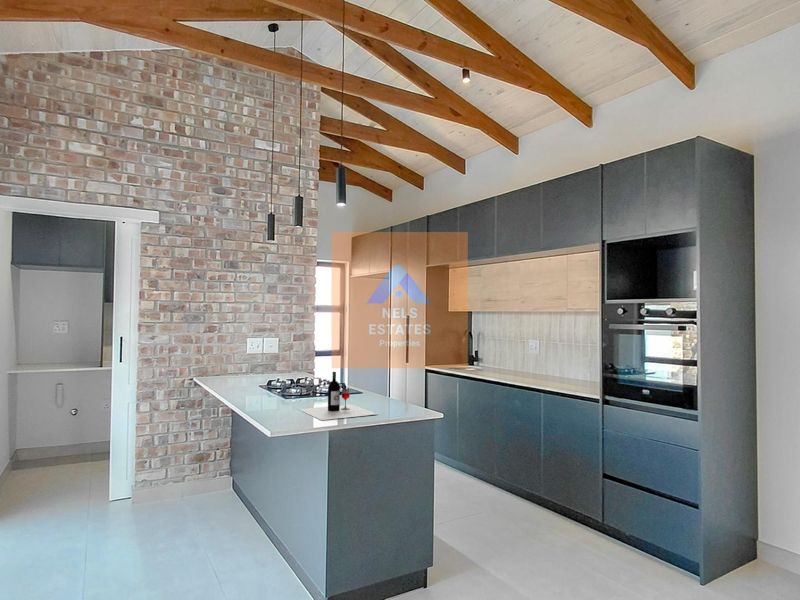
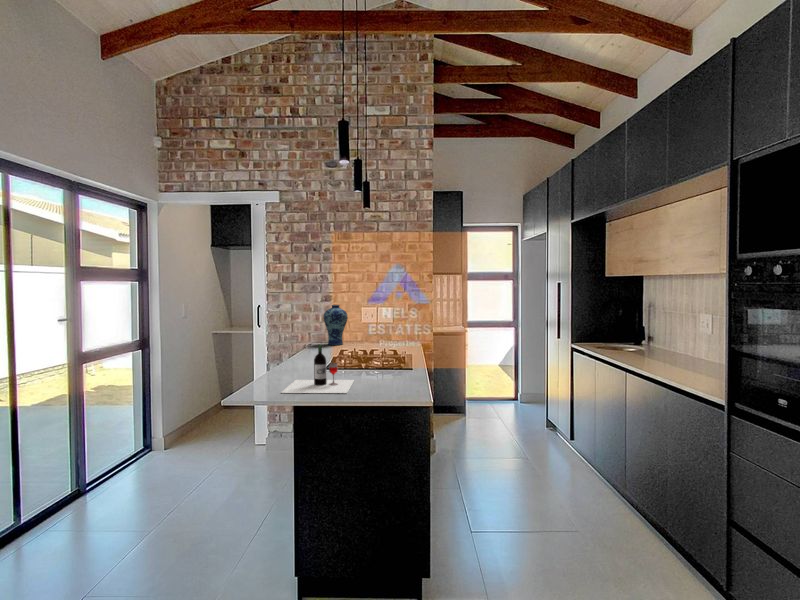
vase: none [219,336,247,378] -> present [323,305,348,345]

